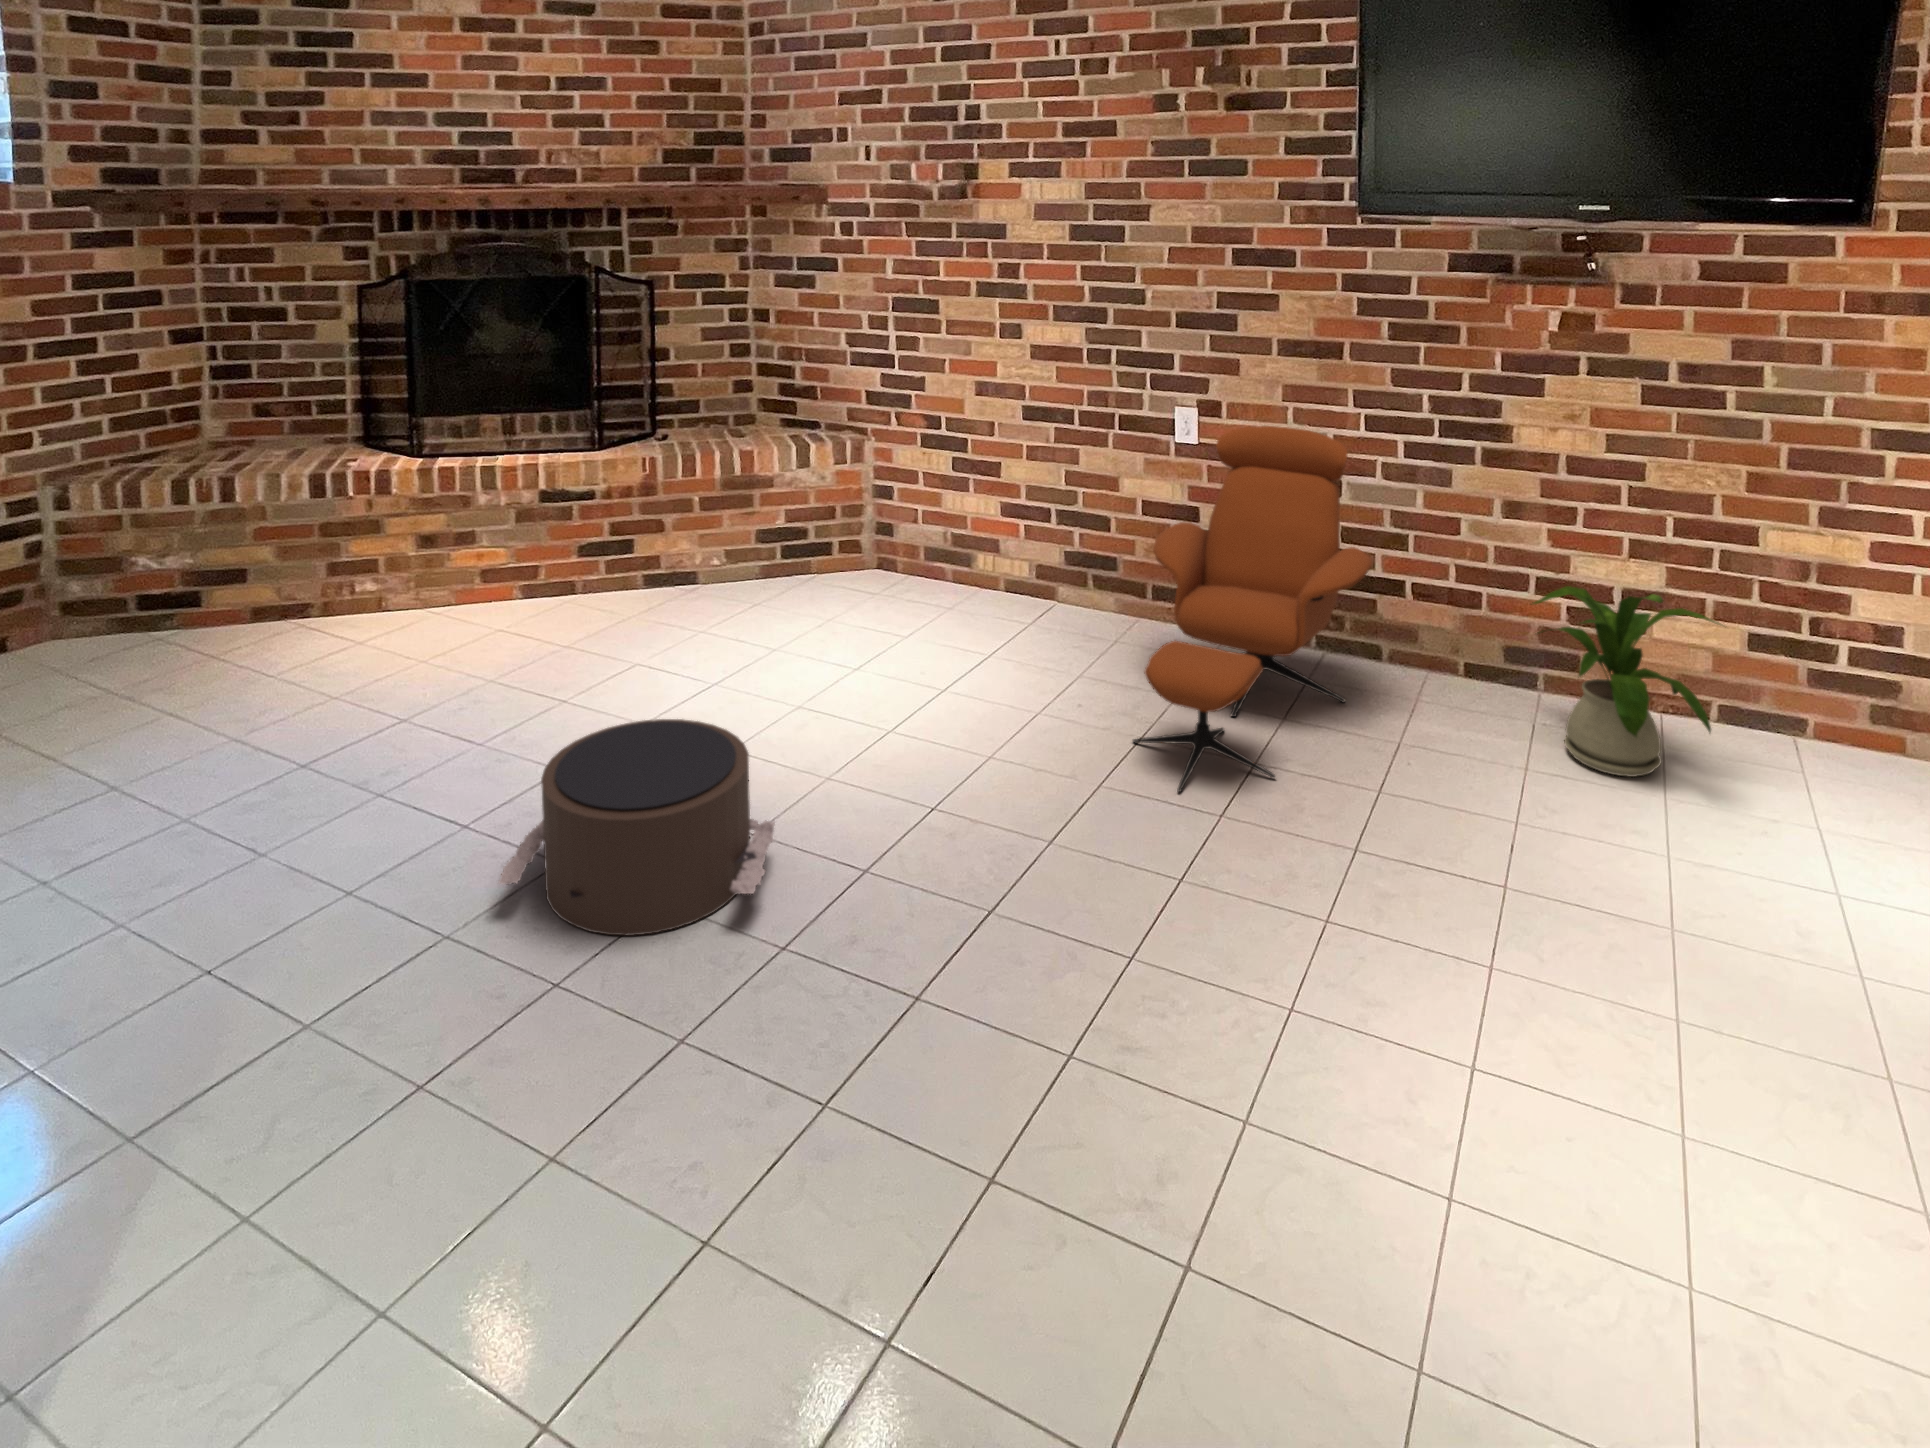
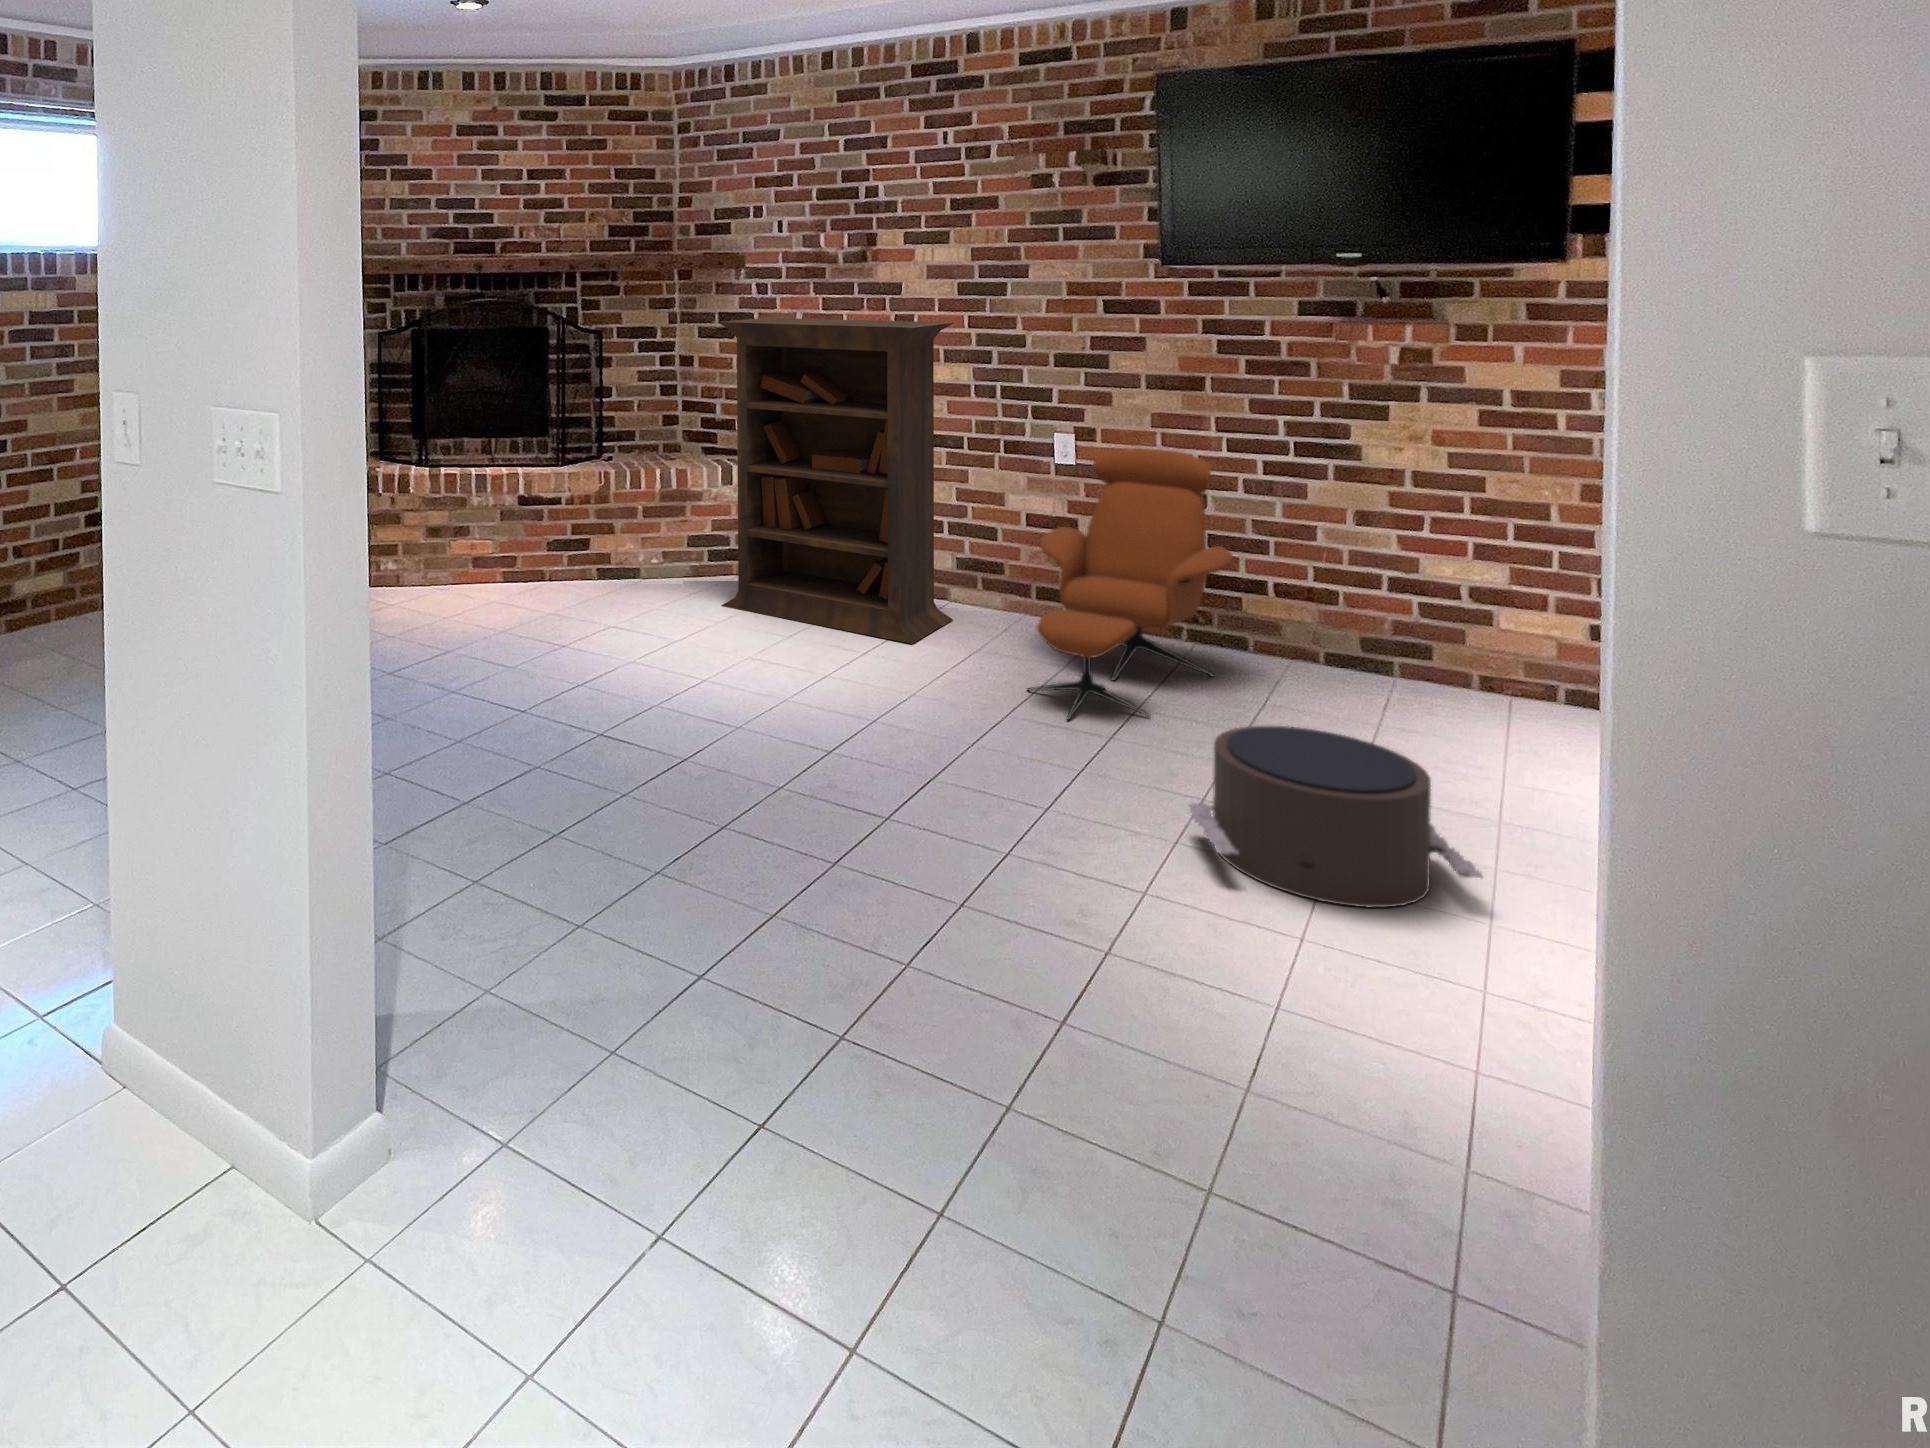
bookcase: none [778,266,1062,671] -> present [718,318,954,644]
house plant: present [1533,586,1721,777] -> none [1375,574,1556,734]
pouf: present [499,719,775,936] -> present [1189,726,1483,907]

